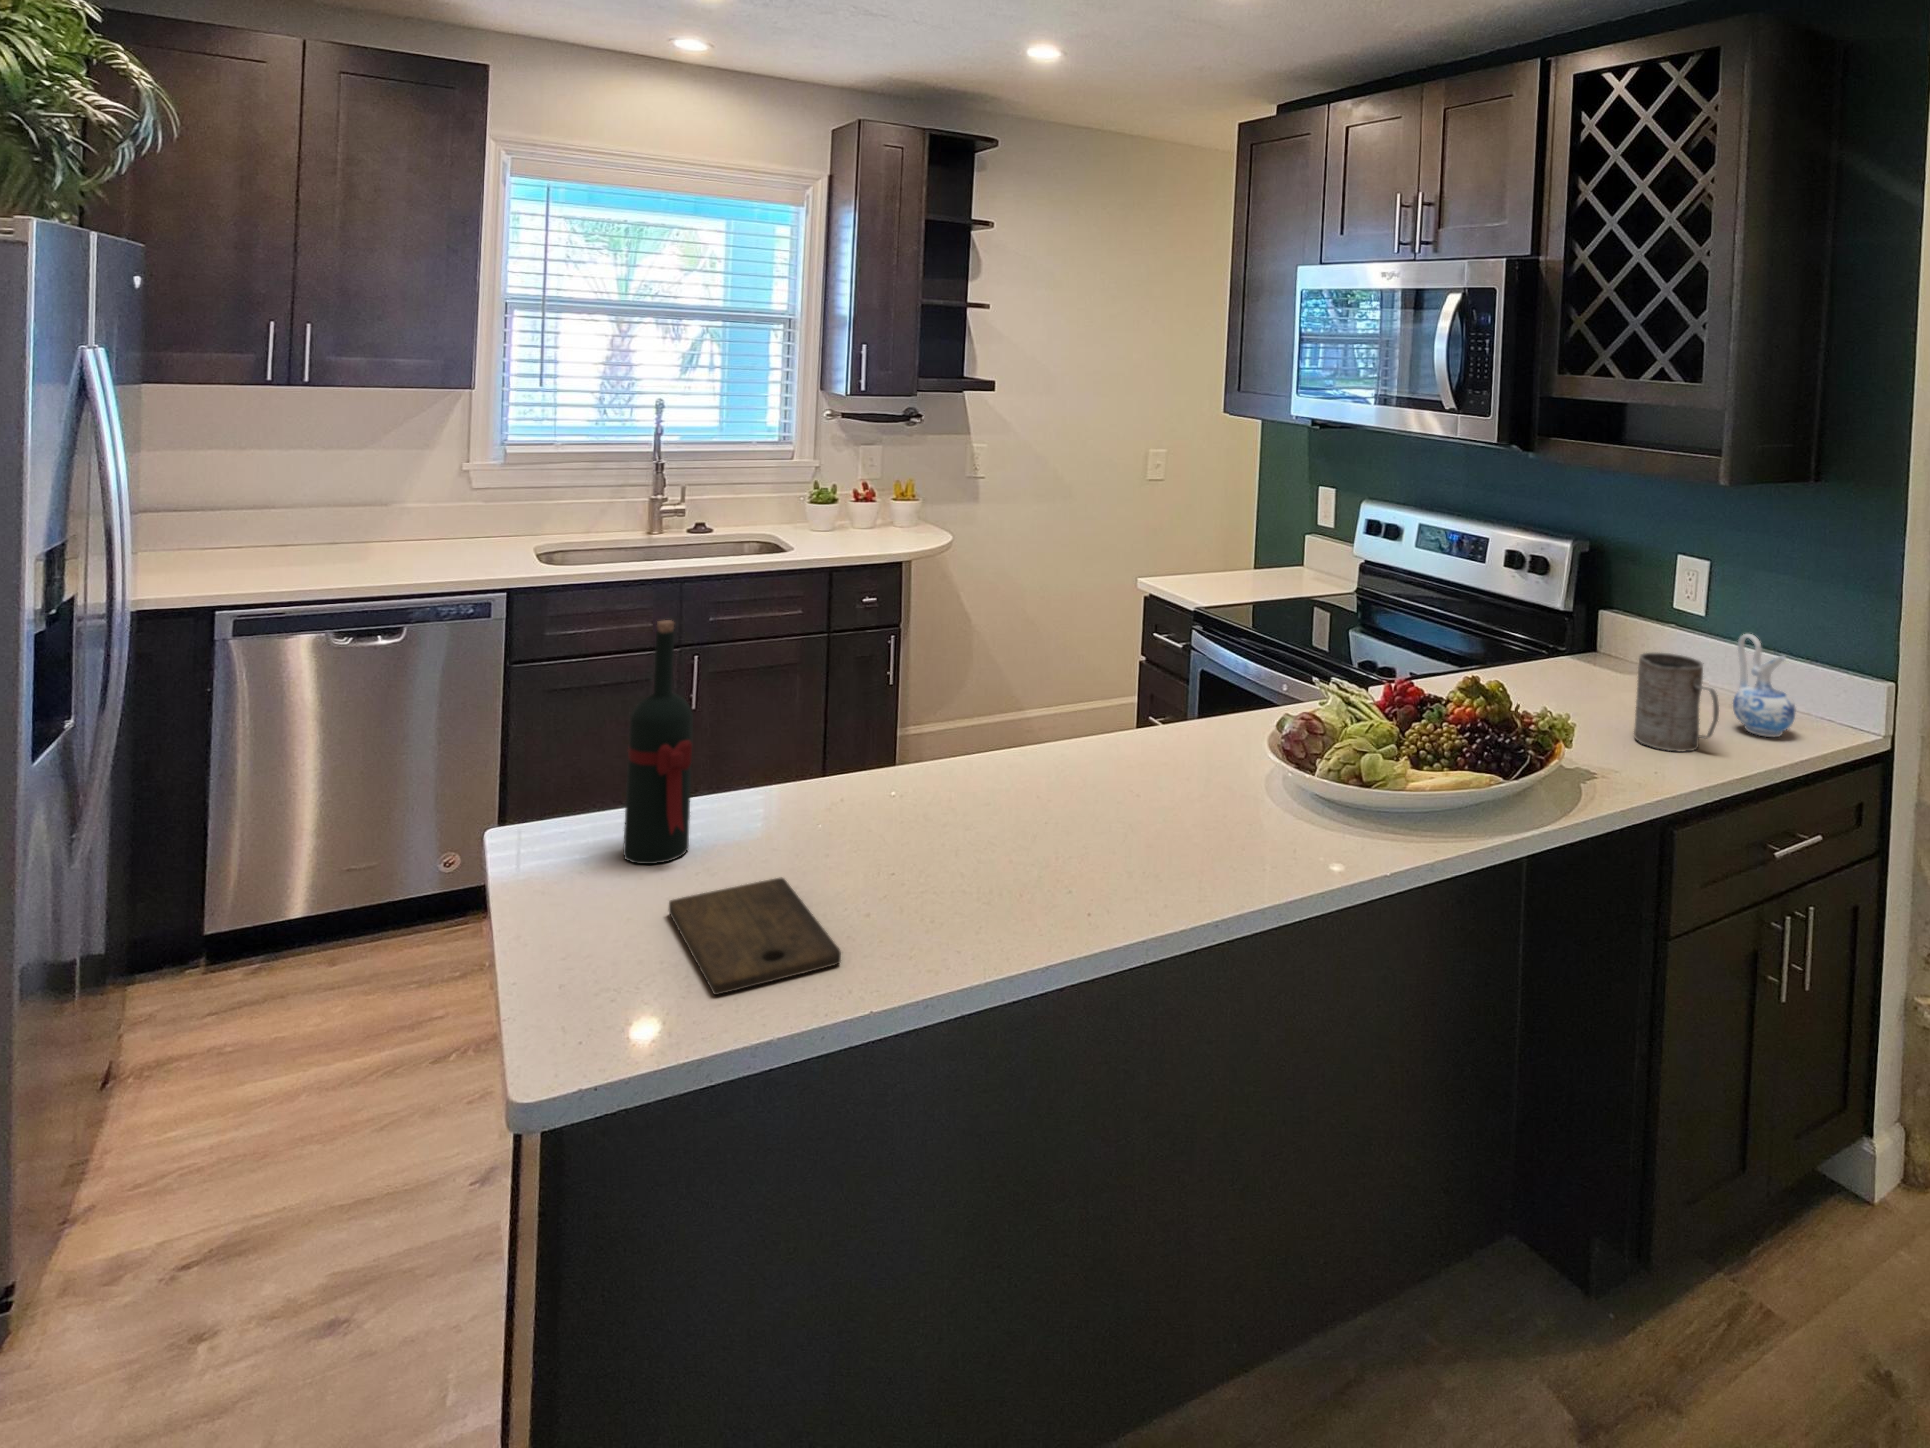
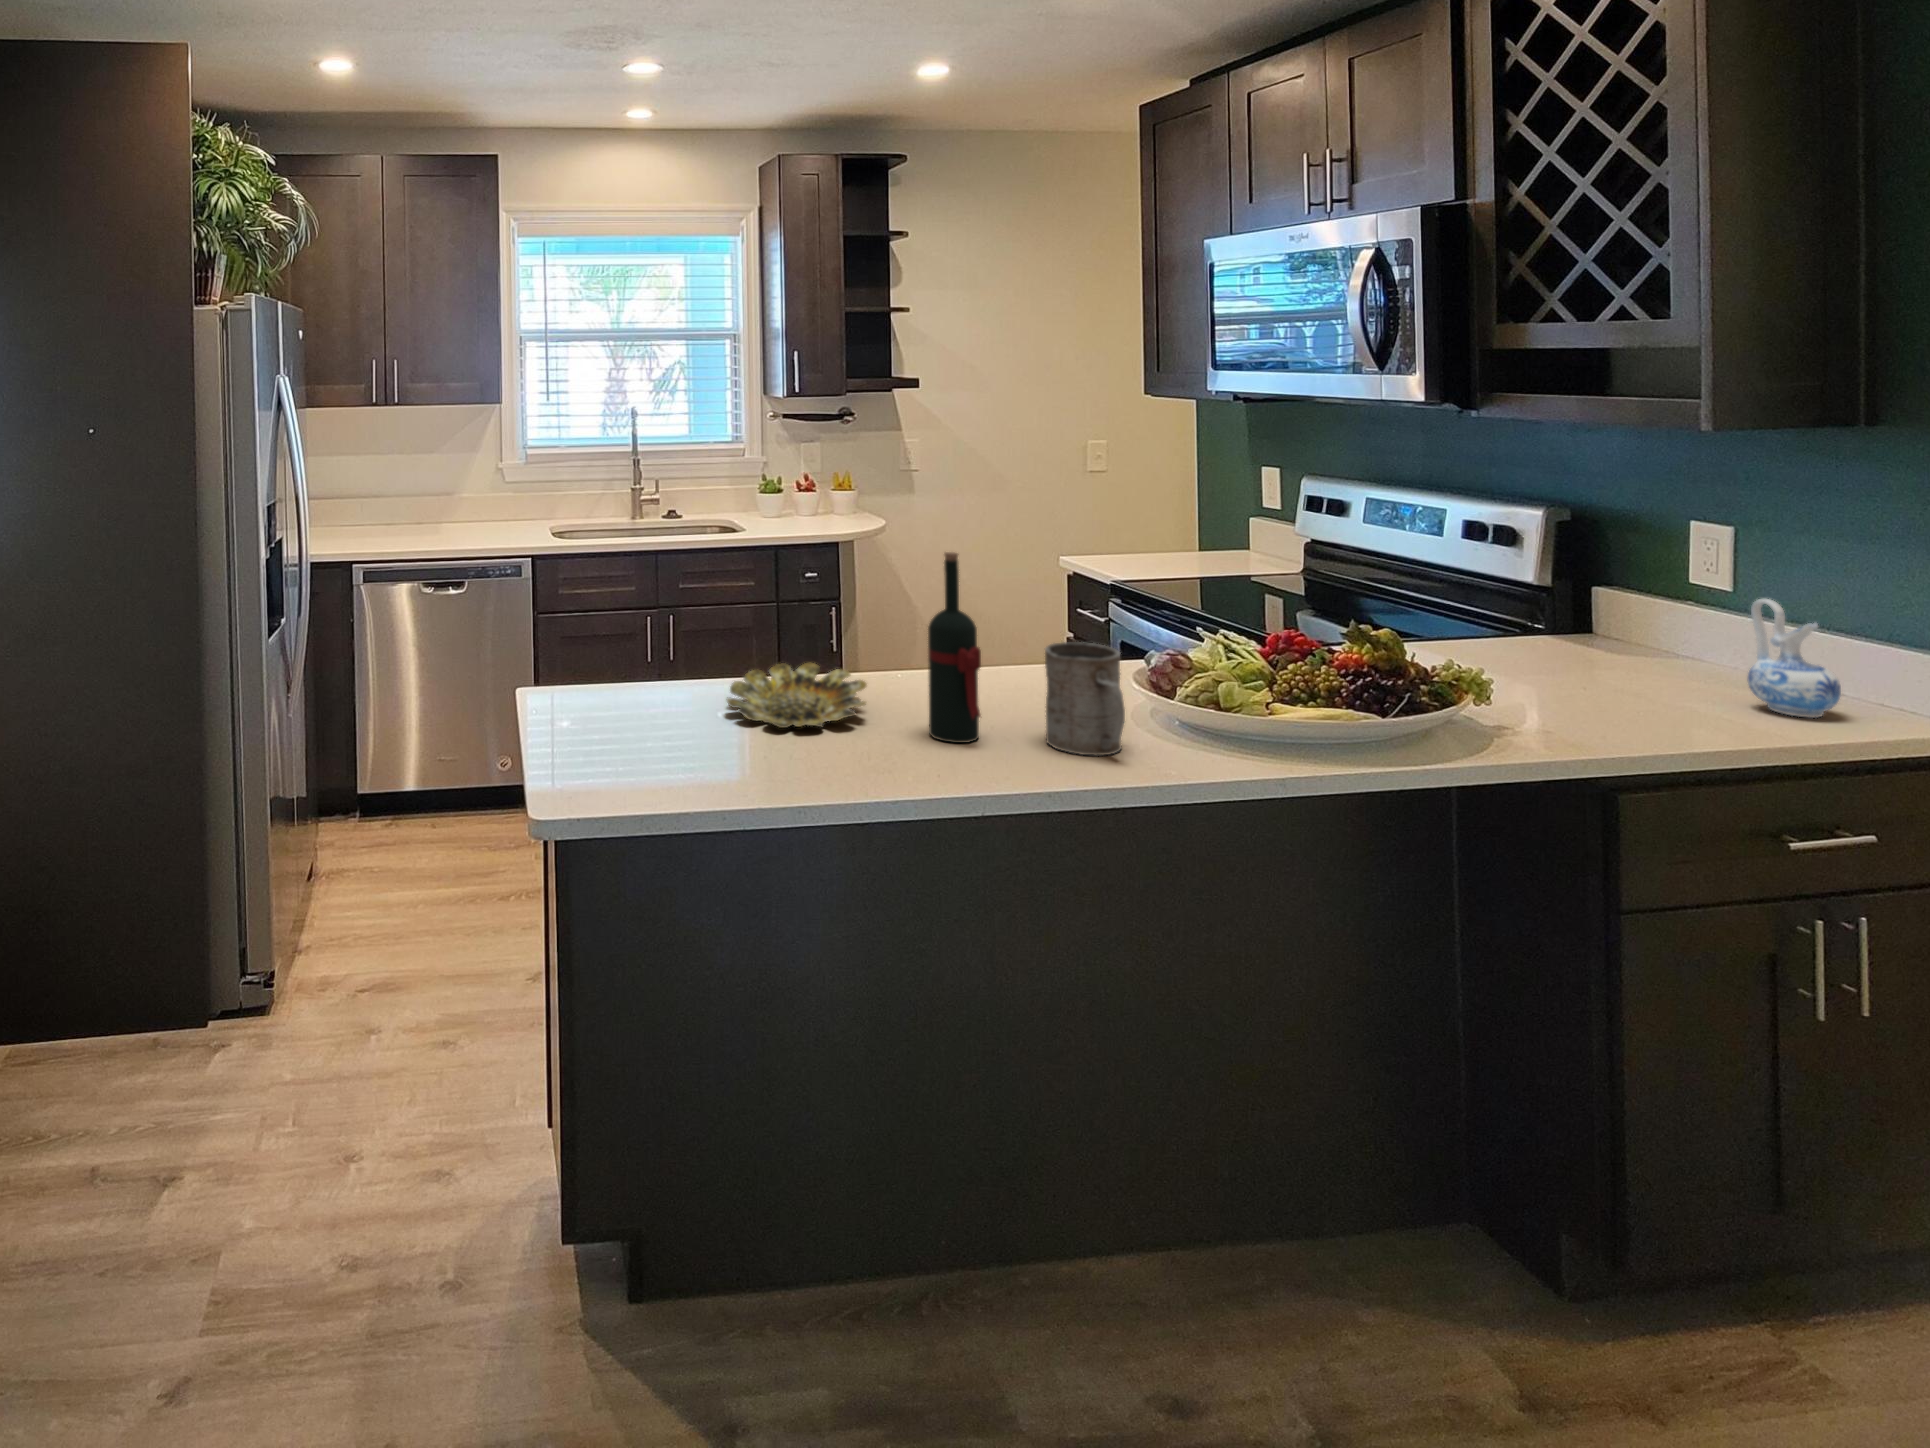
wine bottle: present [623,620,693,864] -> present [928,552,981,743]
mug: present [1634,653,1719,752] -> present [1045,642,1125,756]
bowl: none [806,754,986,856] -> present [726,662,867,728]
cutting board: present [669,877,841,995] -> none [626,732,740,792]

